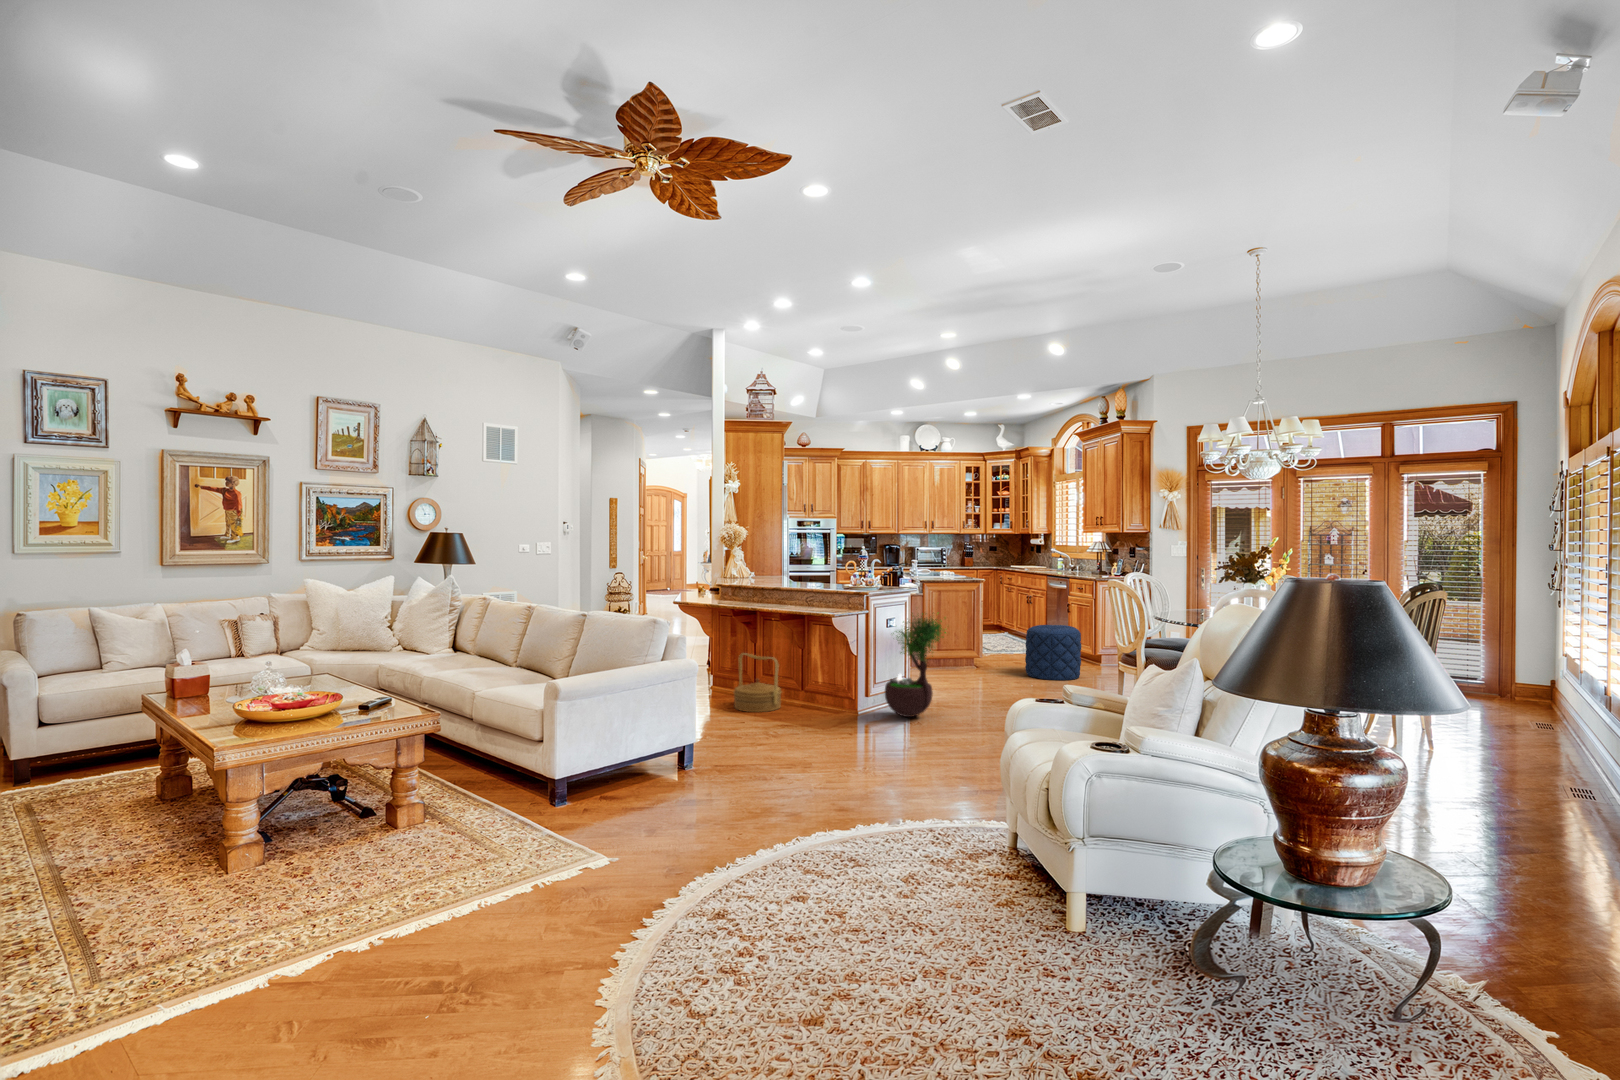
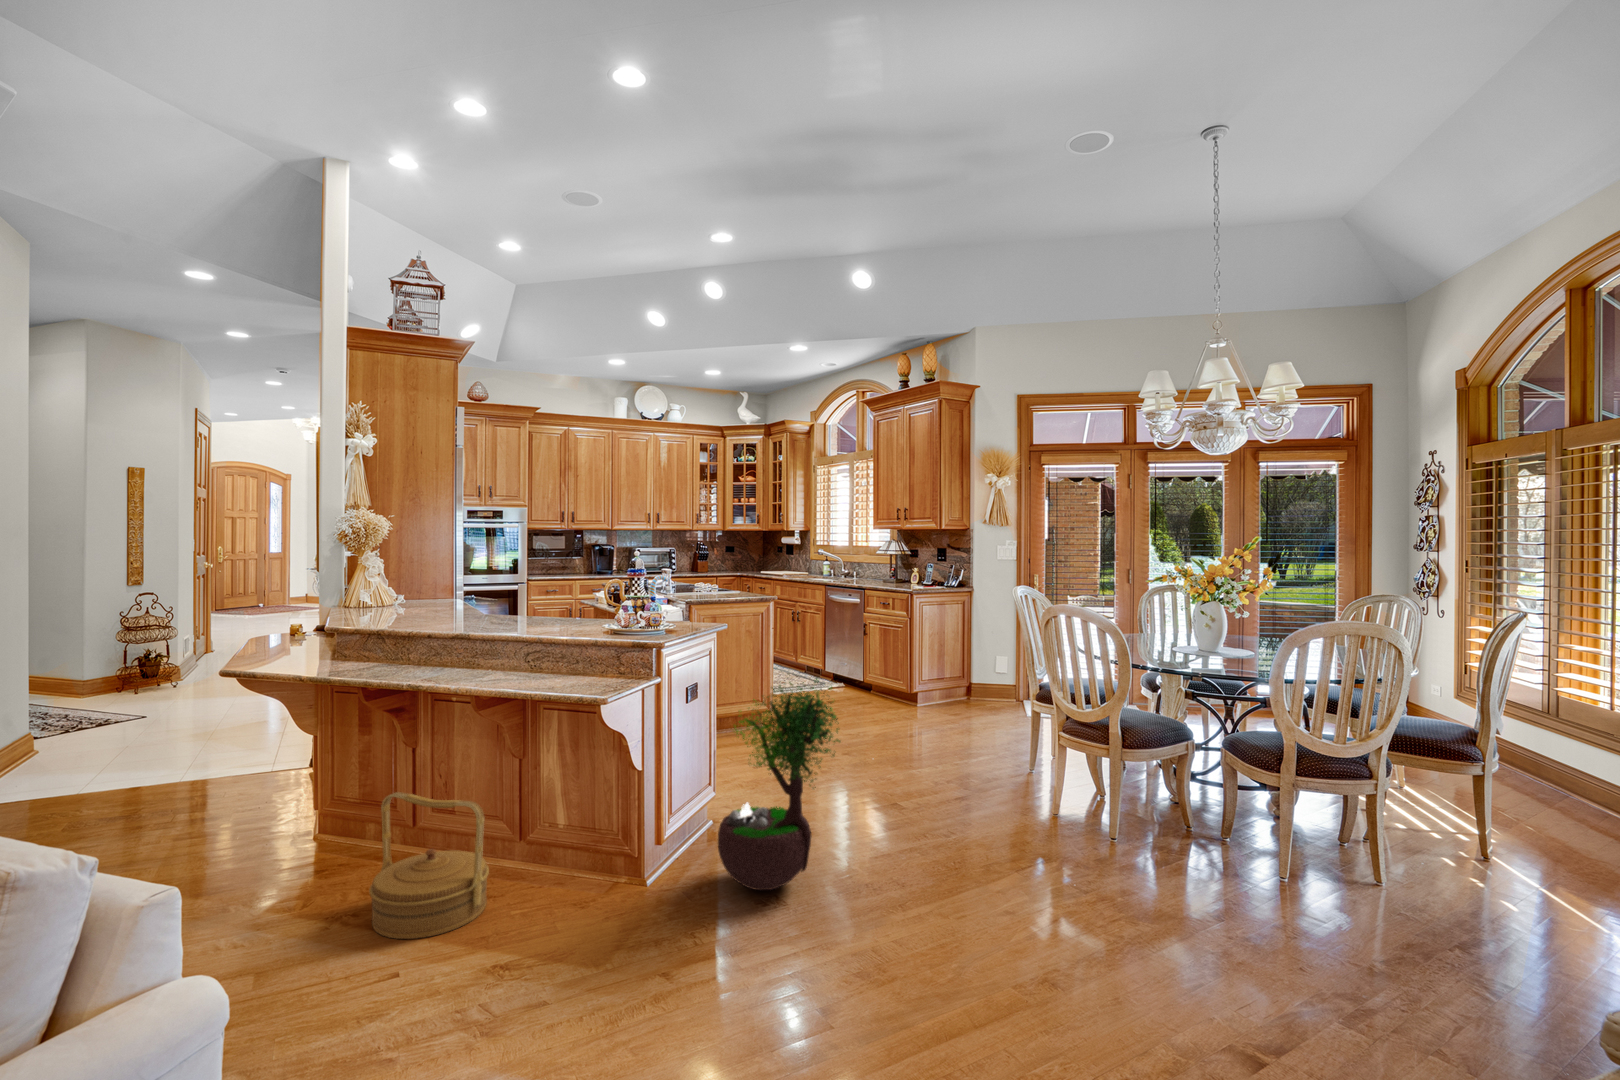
pouf: present [1025,625,1081,680] -> none [849,659,926,742]

